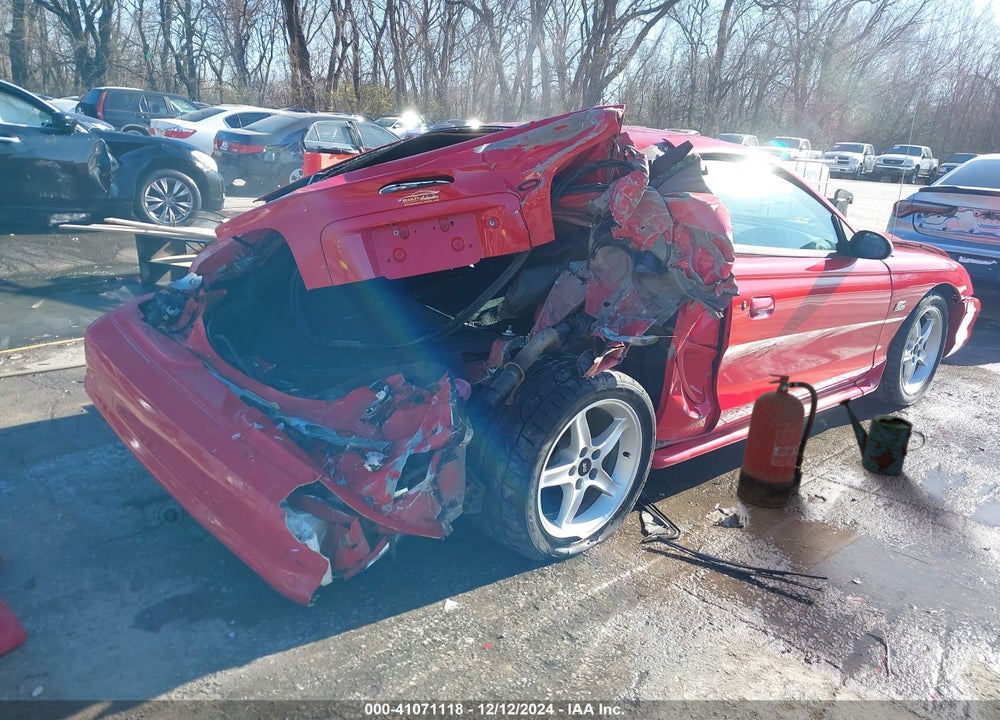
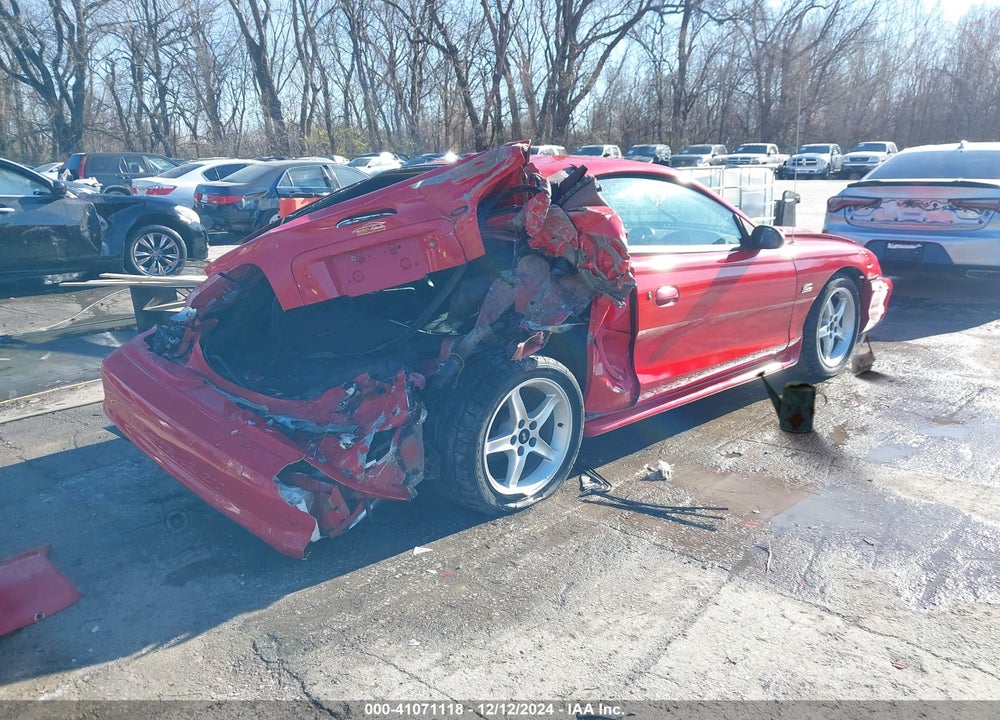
bag: none [931,359,958,404] -> present [851,333,876,374]
fire extinguisher: present [737,374,818,508] -> none [666,351,726,465]

